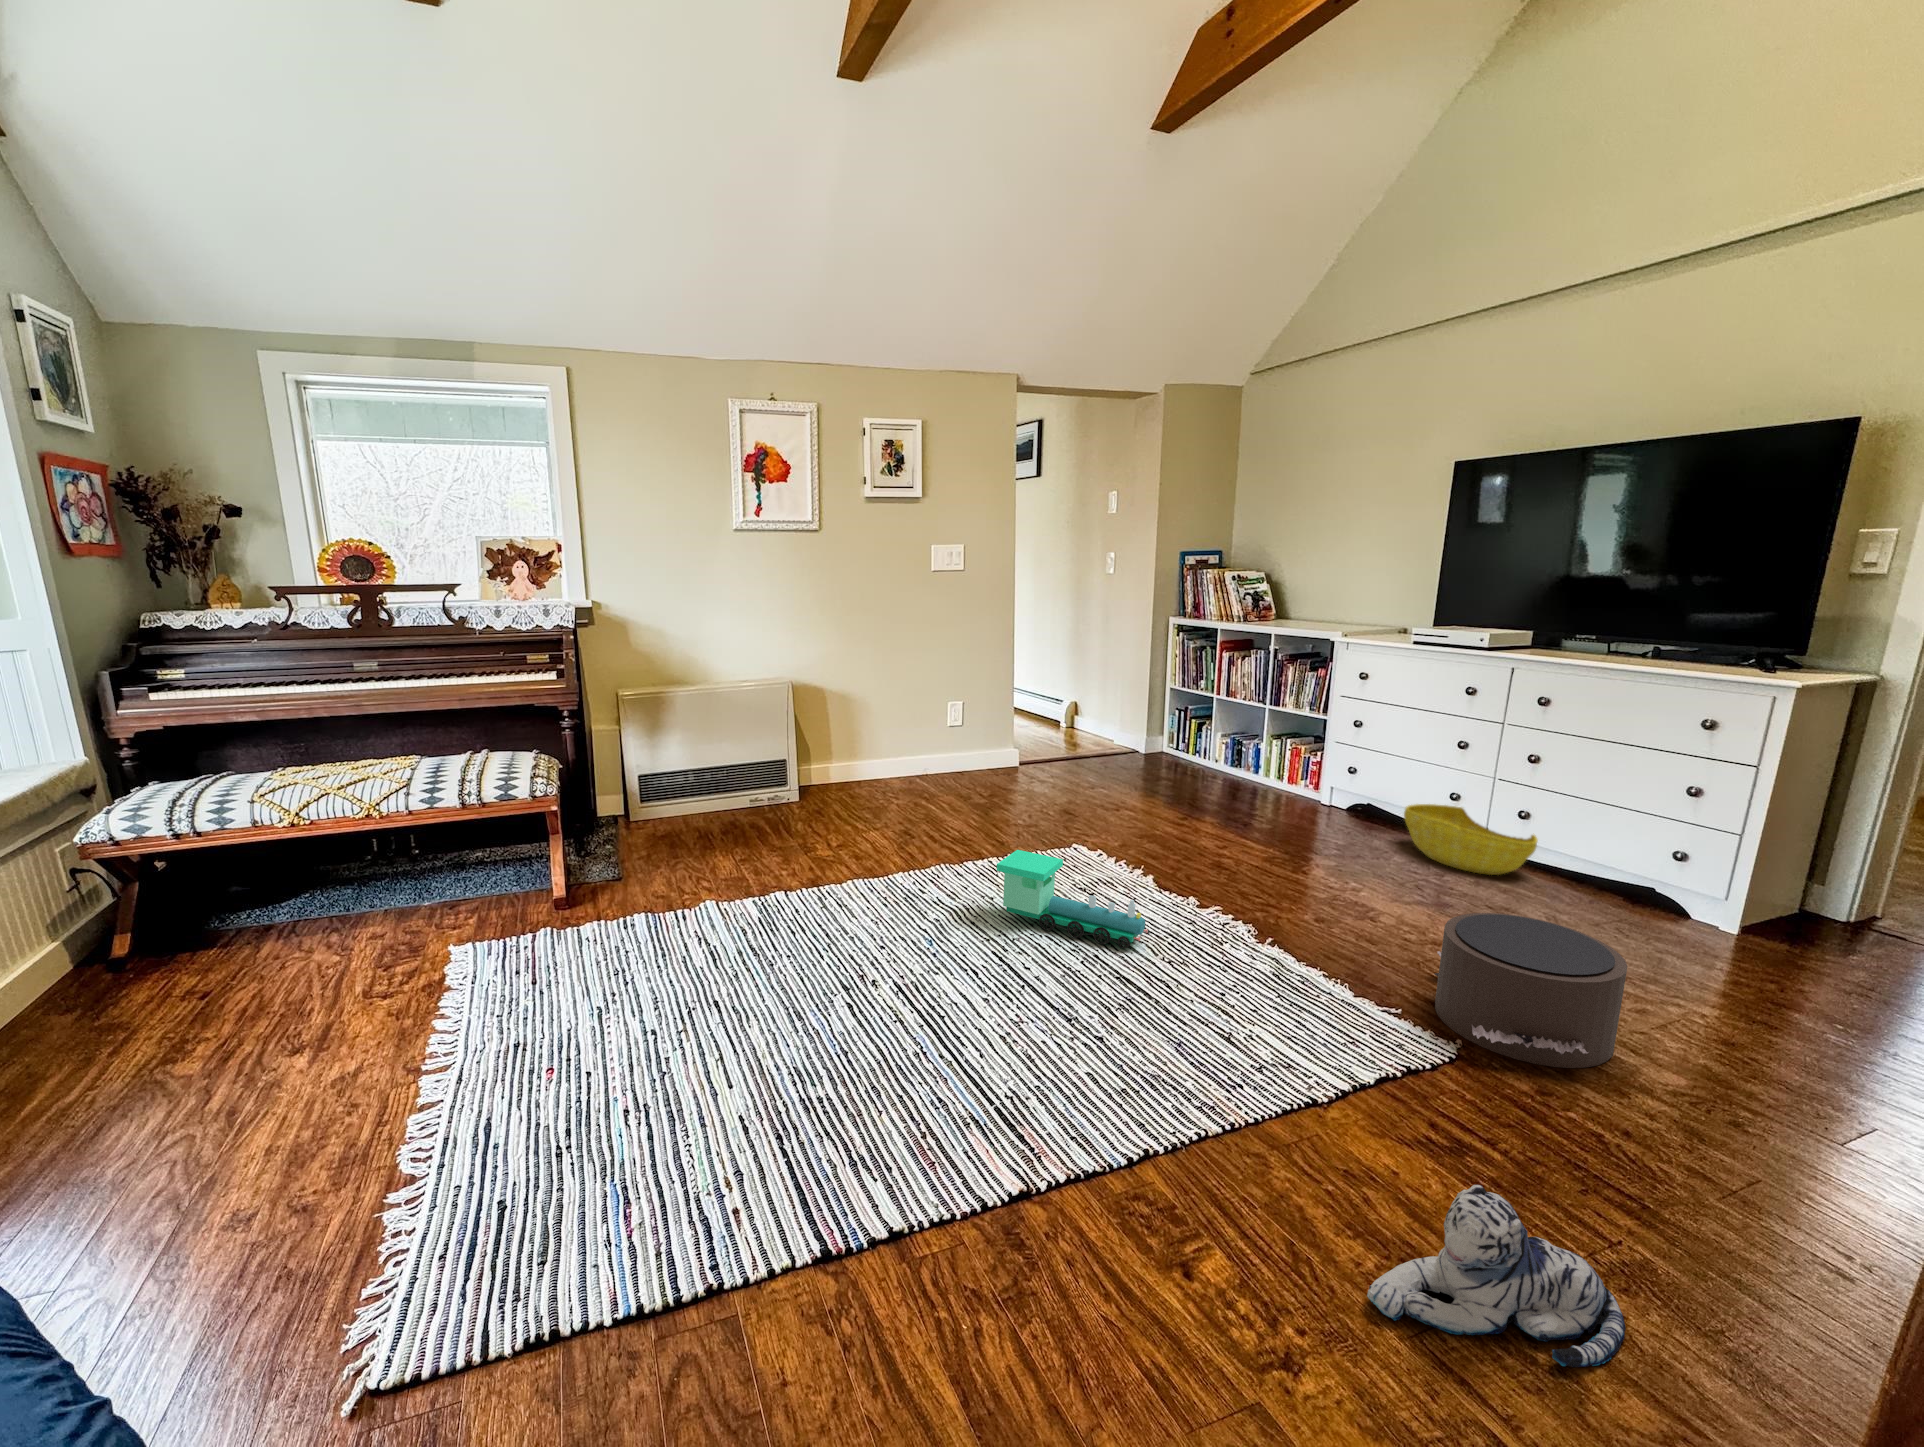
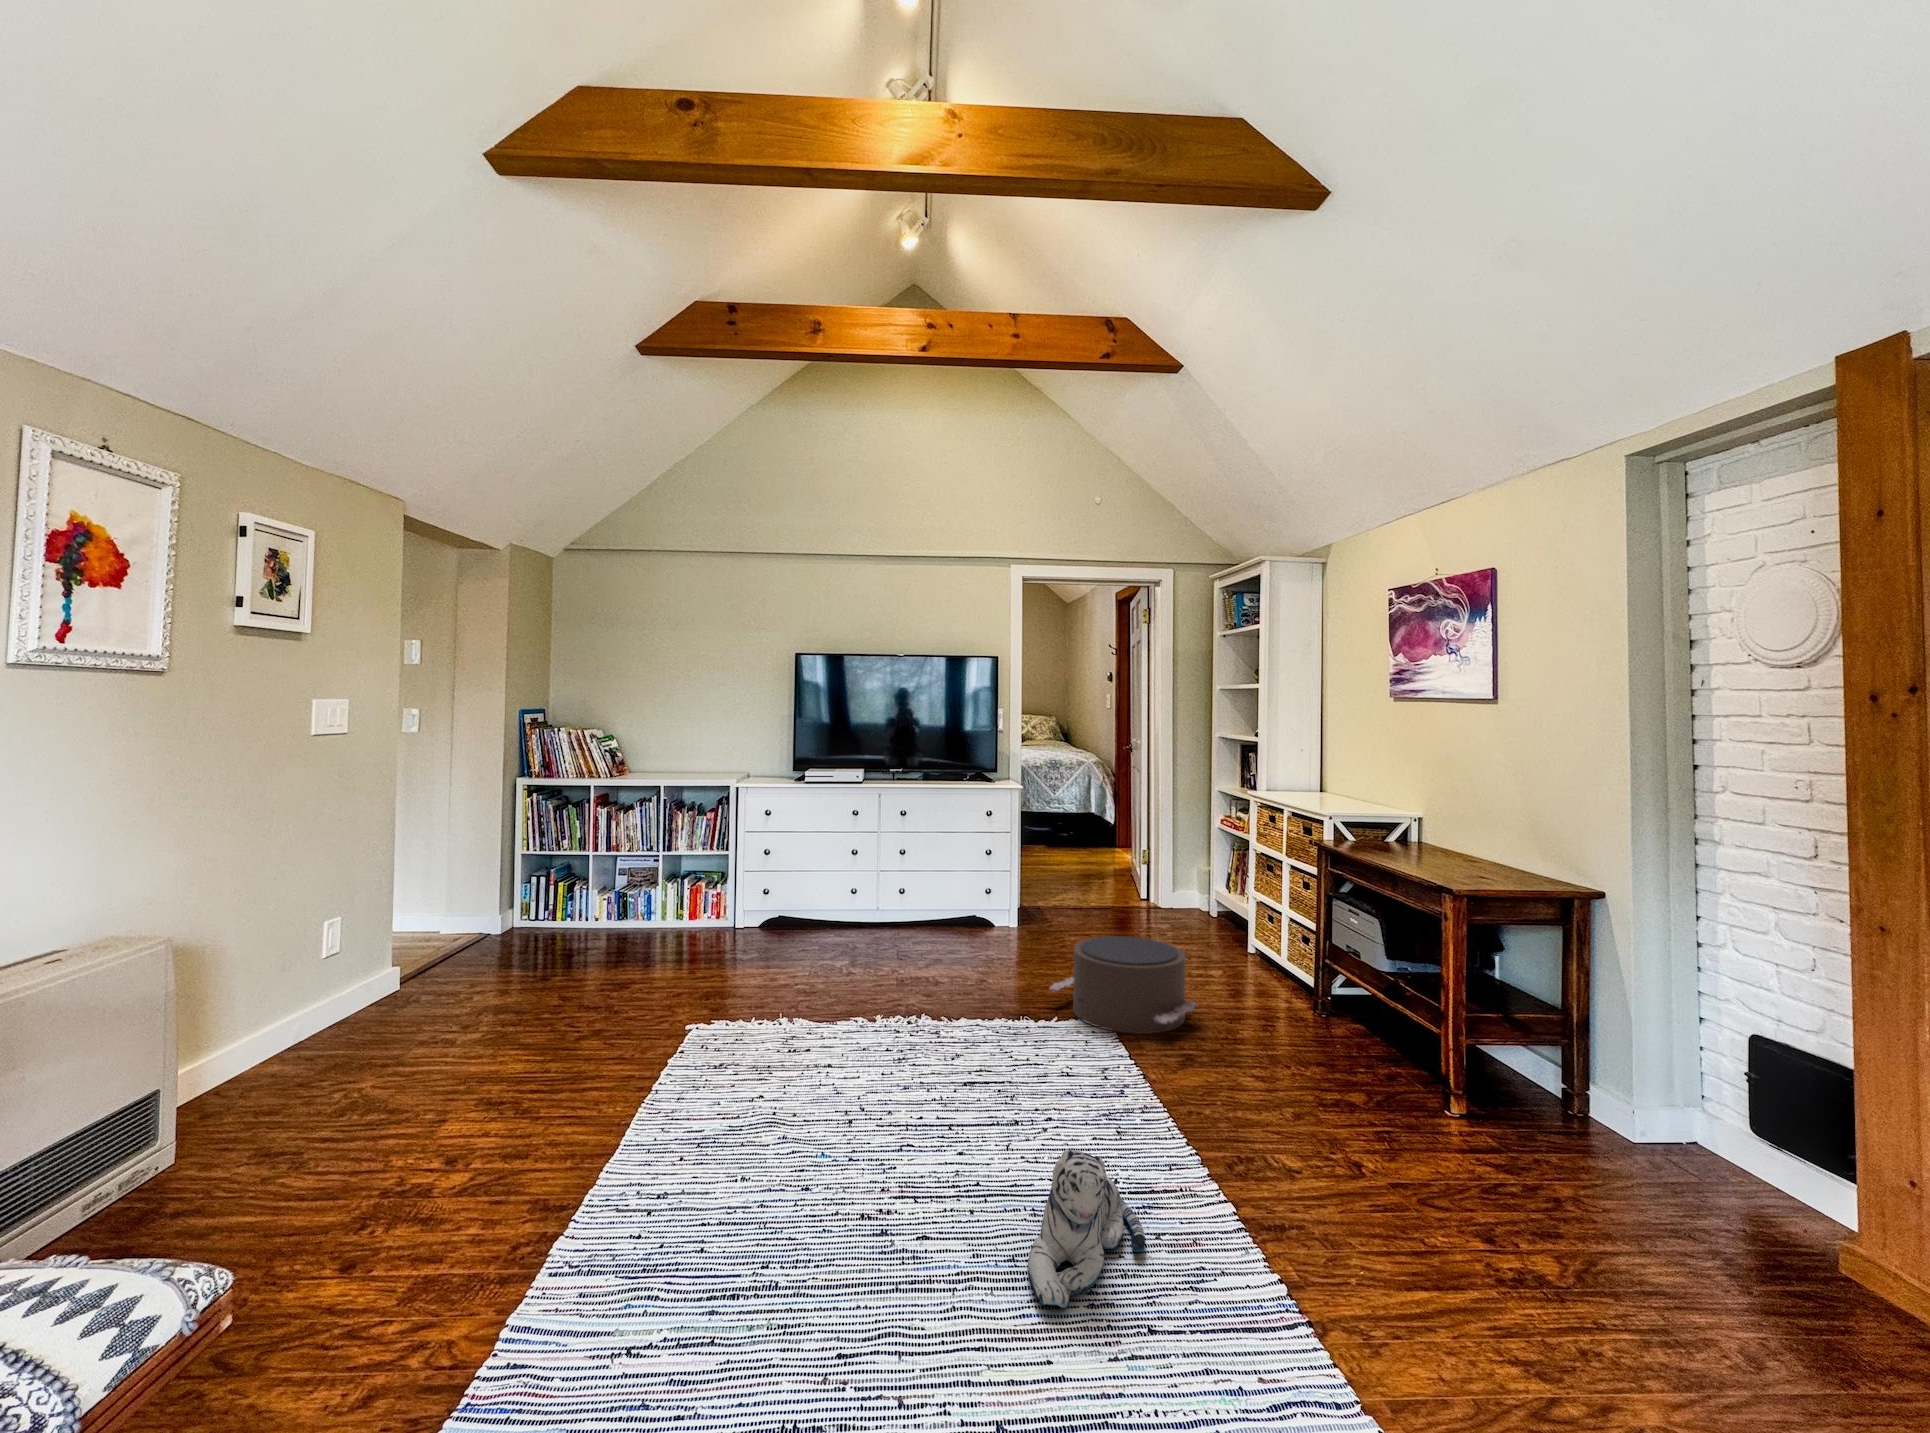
basket: present [1404,804,1538,875] -> none [850,887,952,942]
toy train: present [997,850,1148,948] -> none [759,1030,922,1118]
plush toy: present [1367,1185,1626,1367] -> present [1028,1150,1146,1308]

